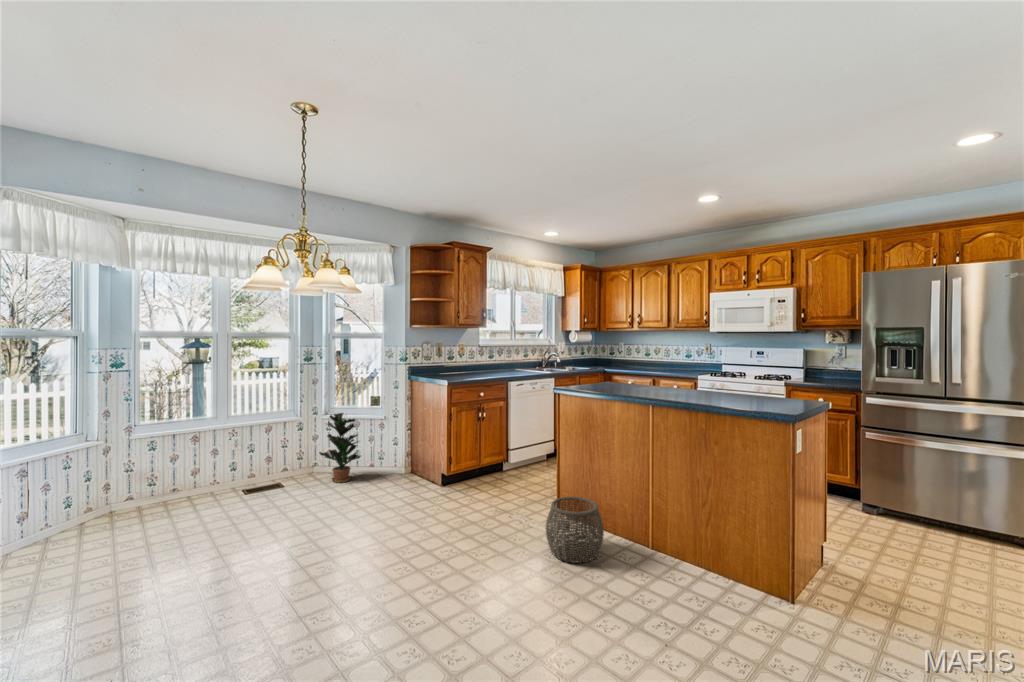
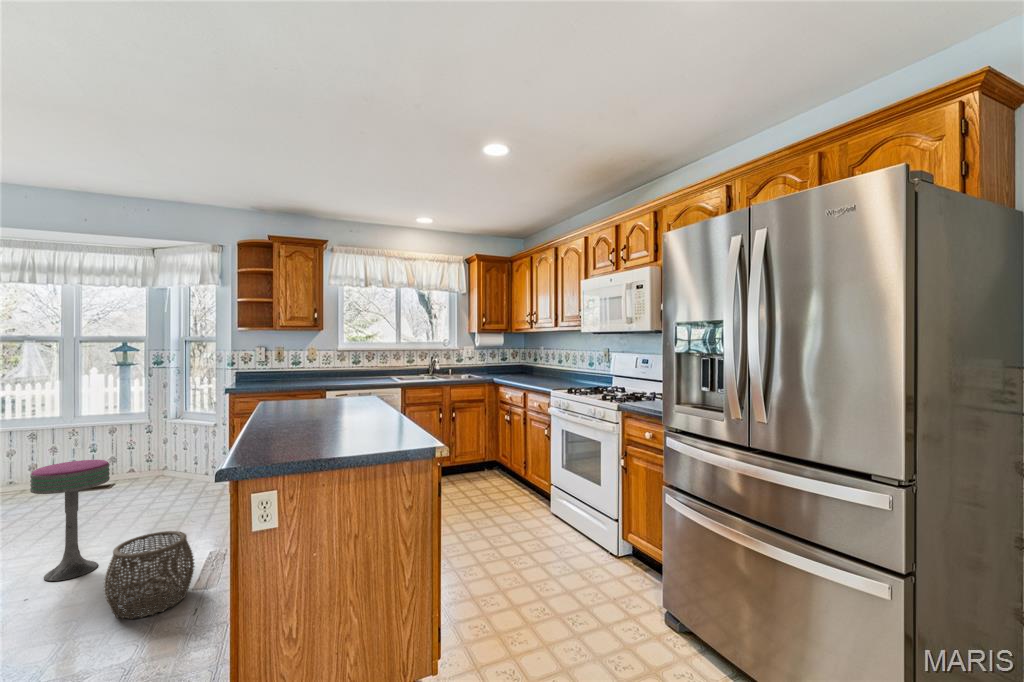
potted plant: present [319,413,361,483] -> none [137,417,188,487]
bar stool: none [423,447,475,554] -> present [30,460,110,581]

